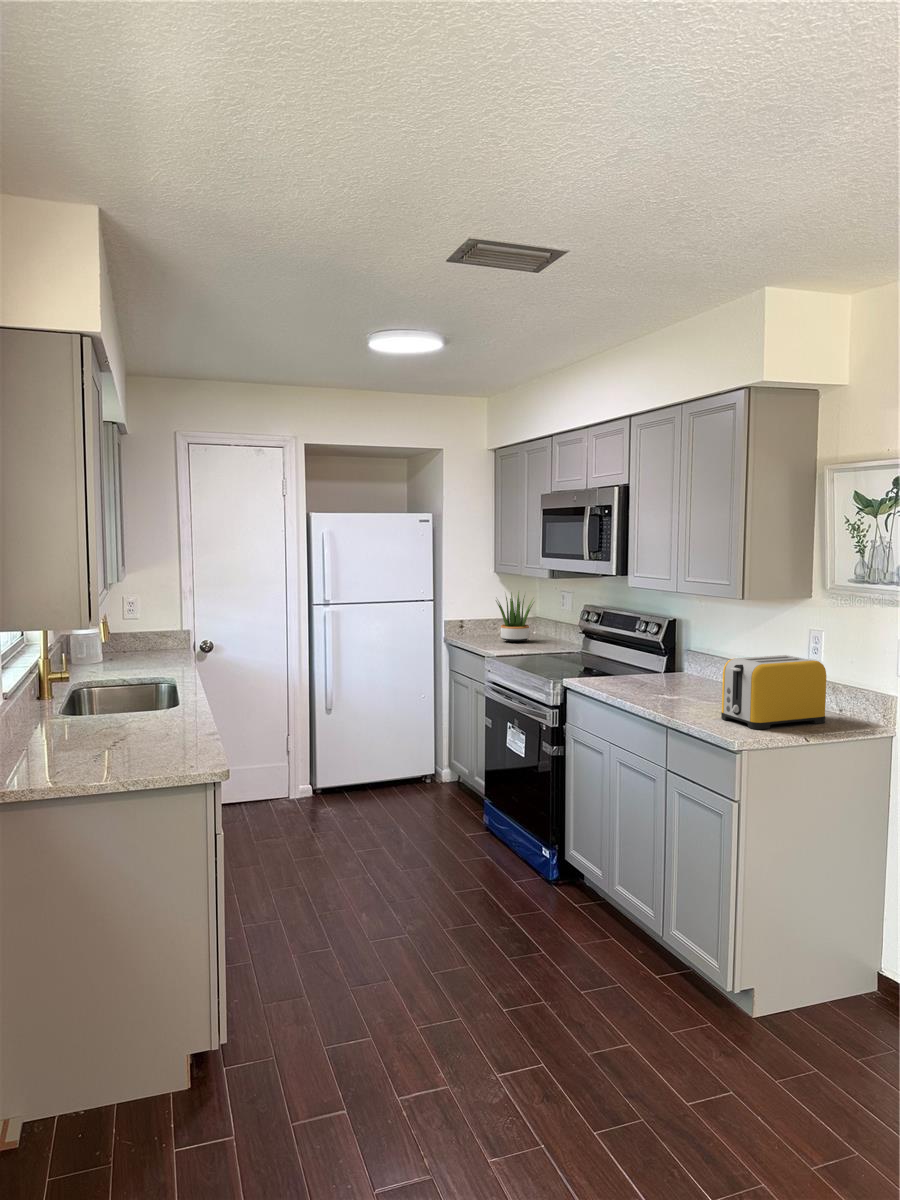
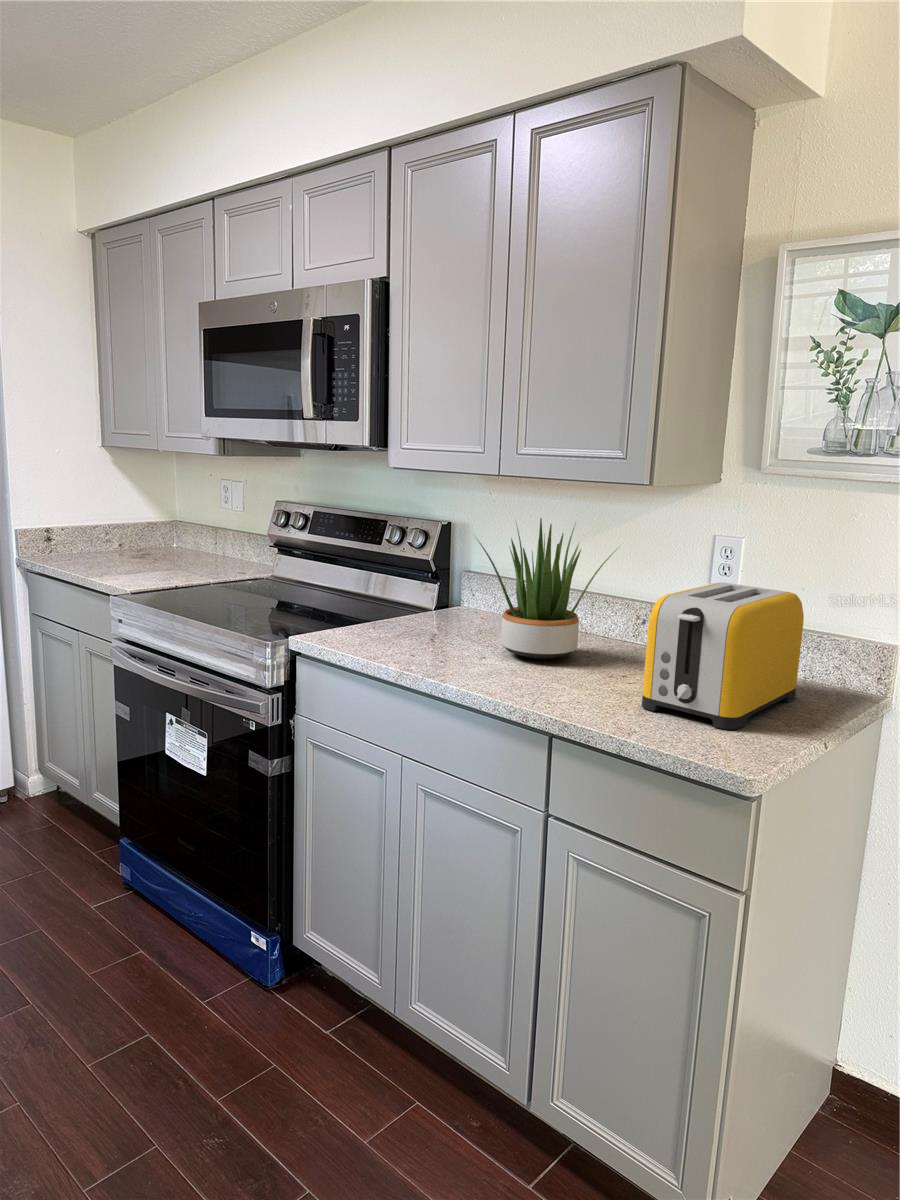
potted plant: present [496,592,533,642] -> present [476,518,616,660]

